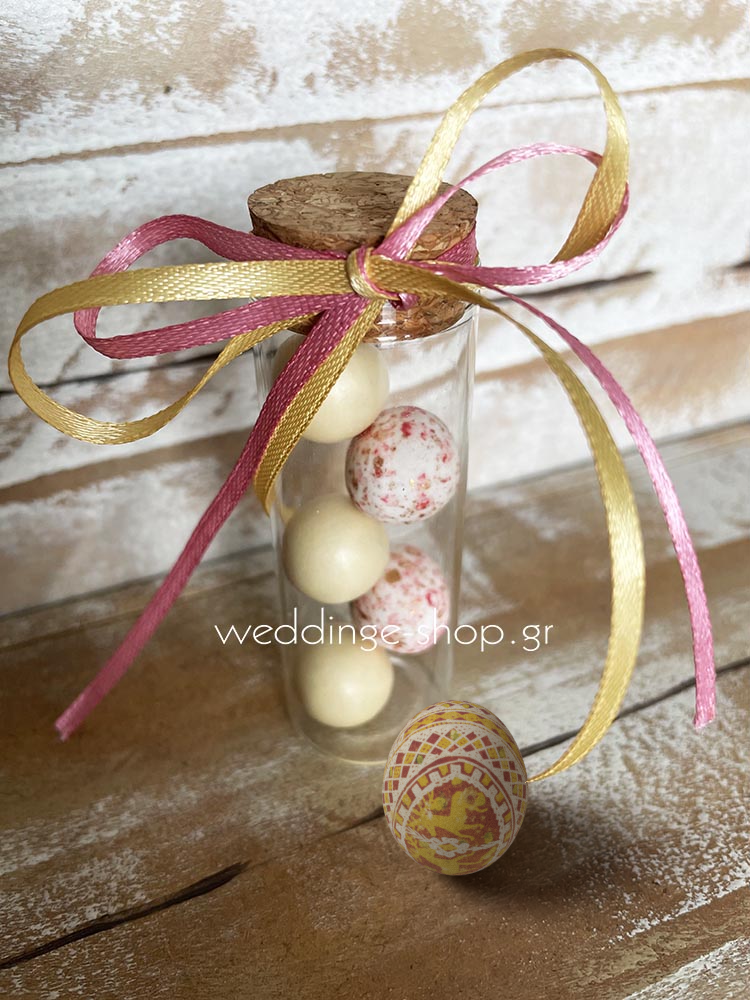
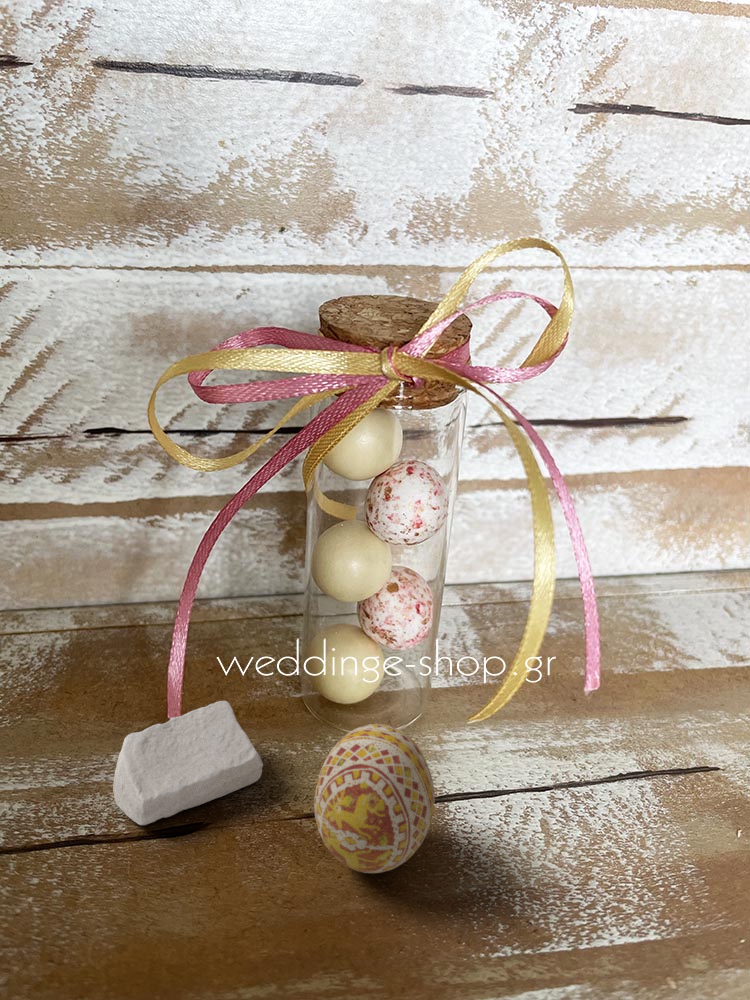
soap bar: none [113,706,292,885] -> present [113,701,263,825]

